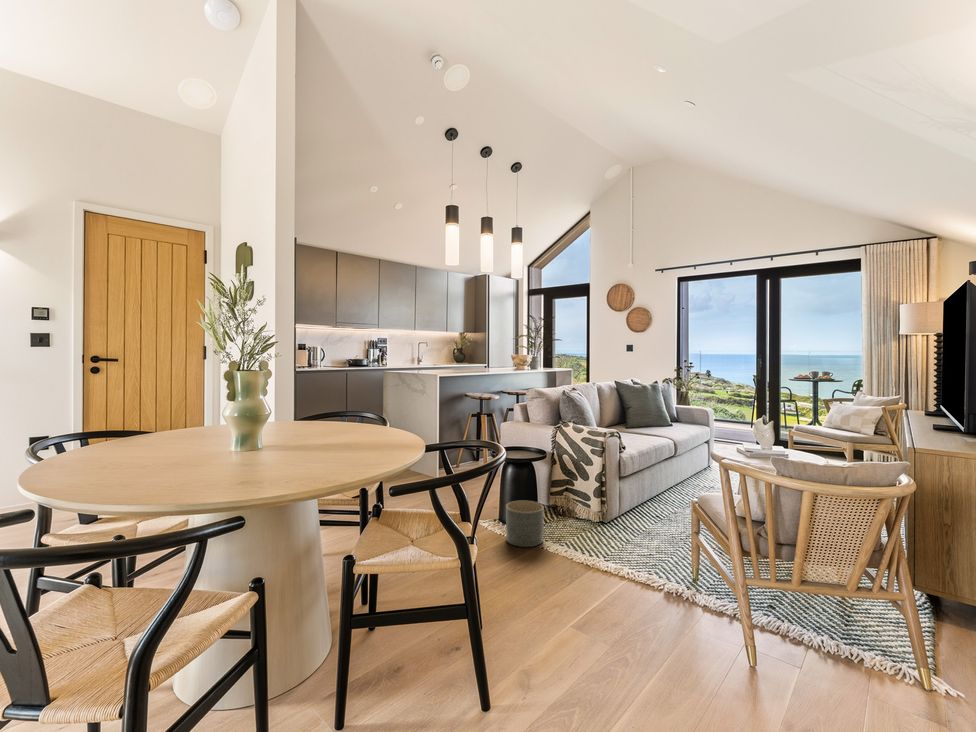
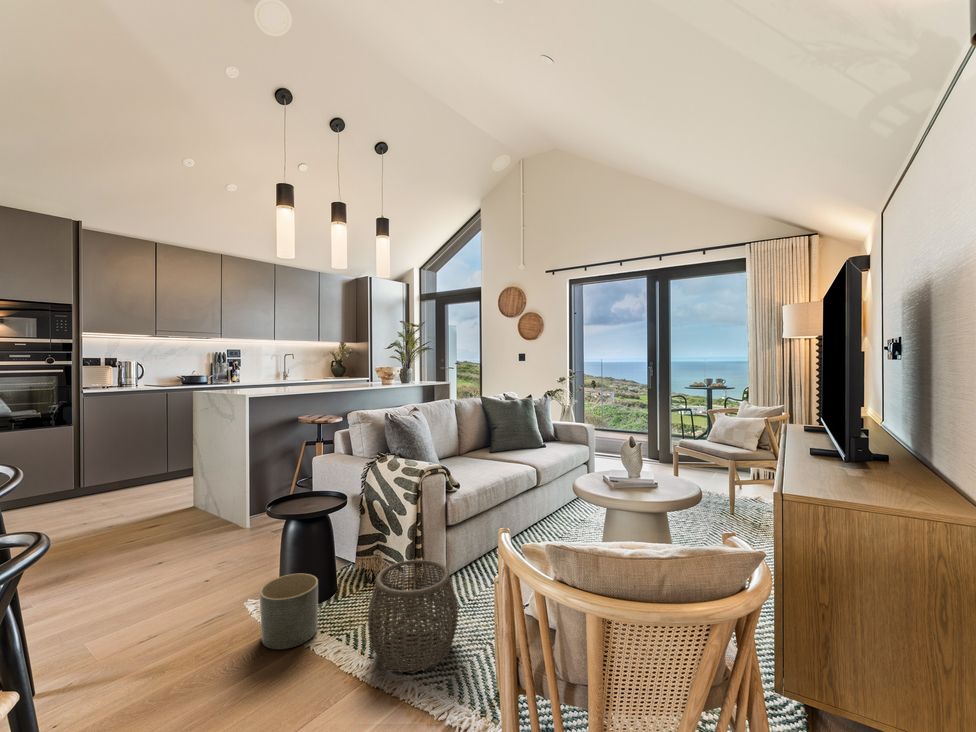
woven basket: none [588,493,655,564] -> present [367,560,459,674]

